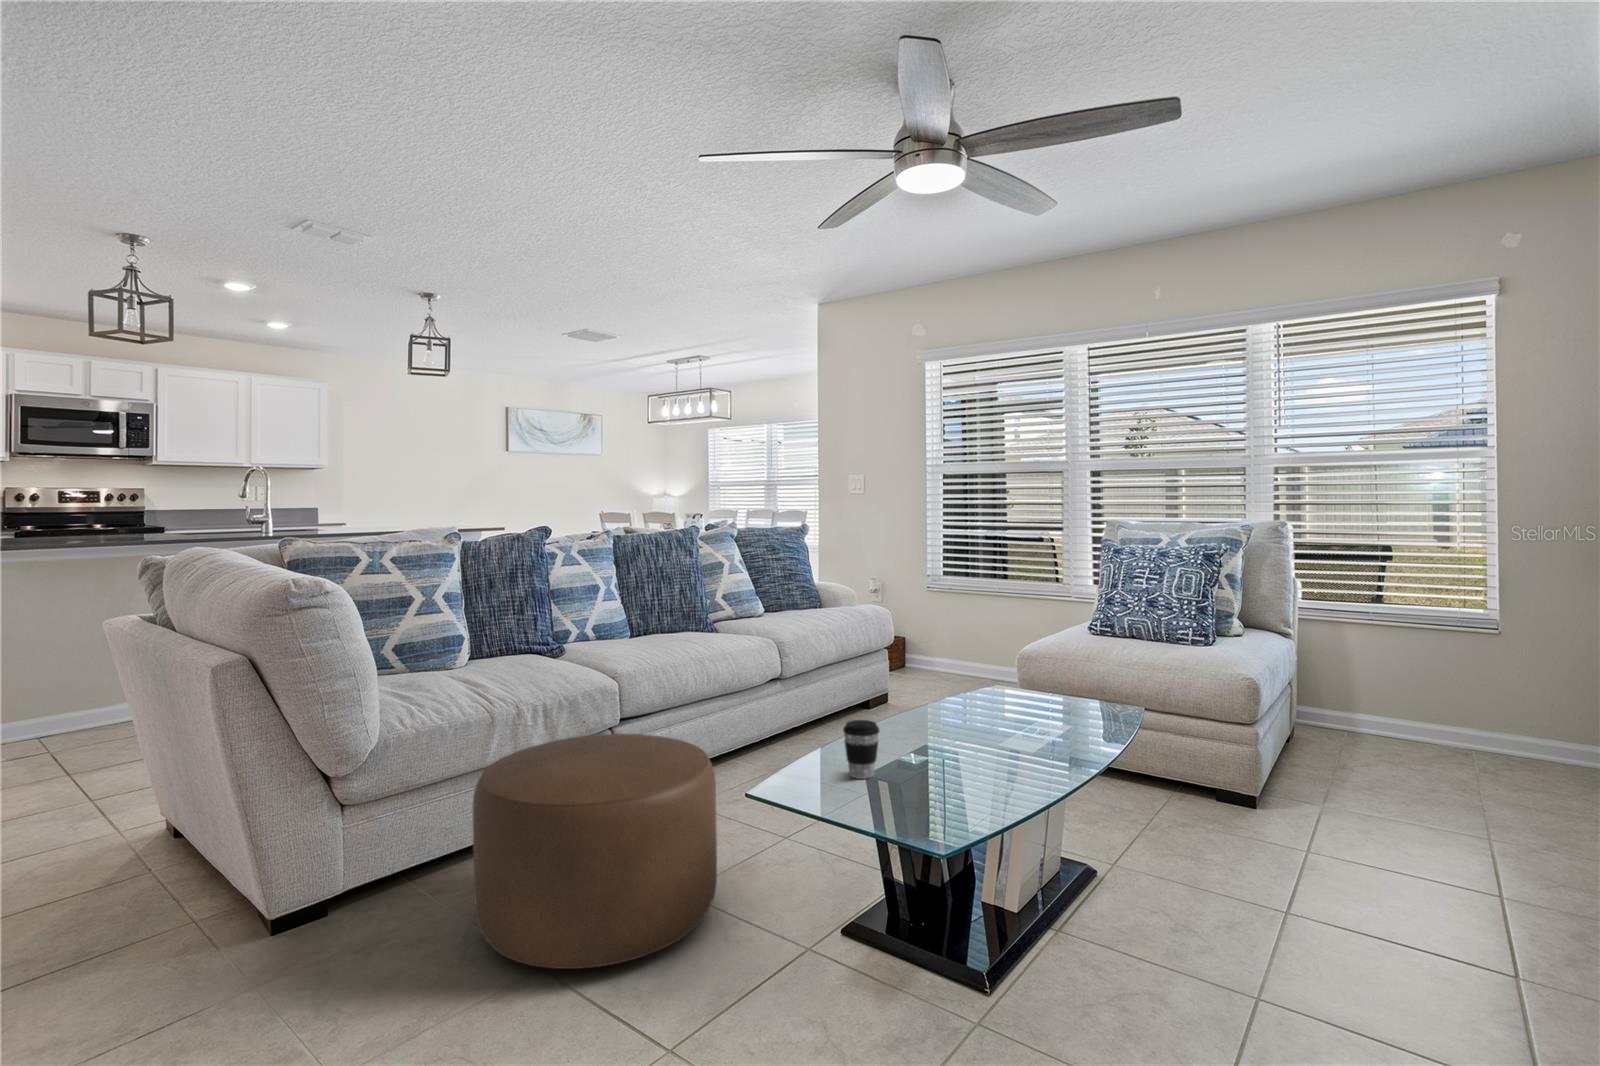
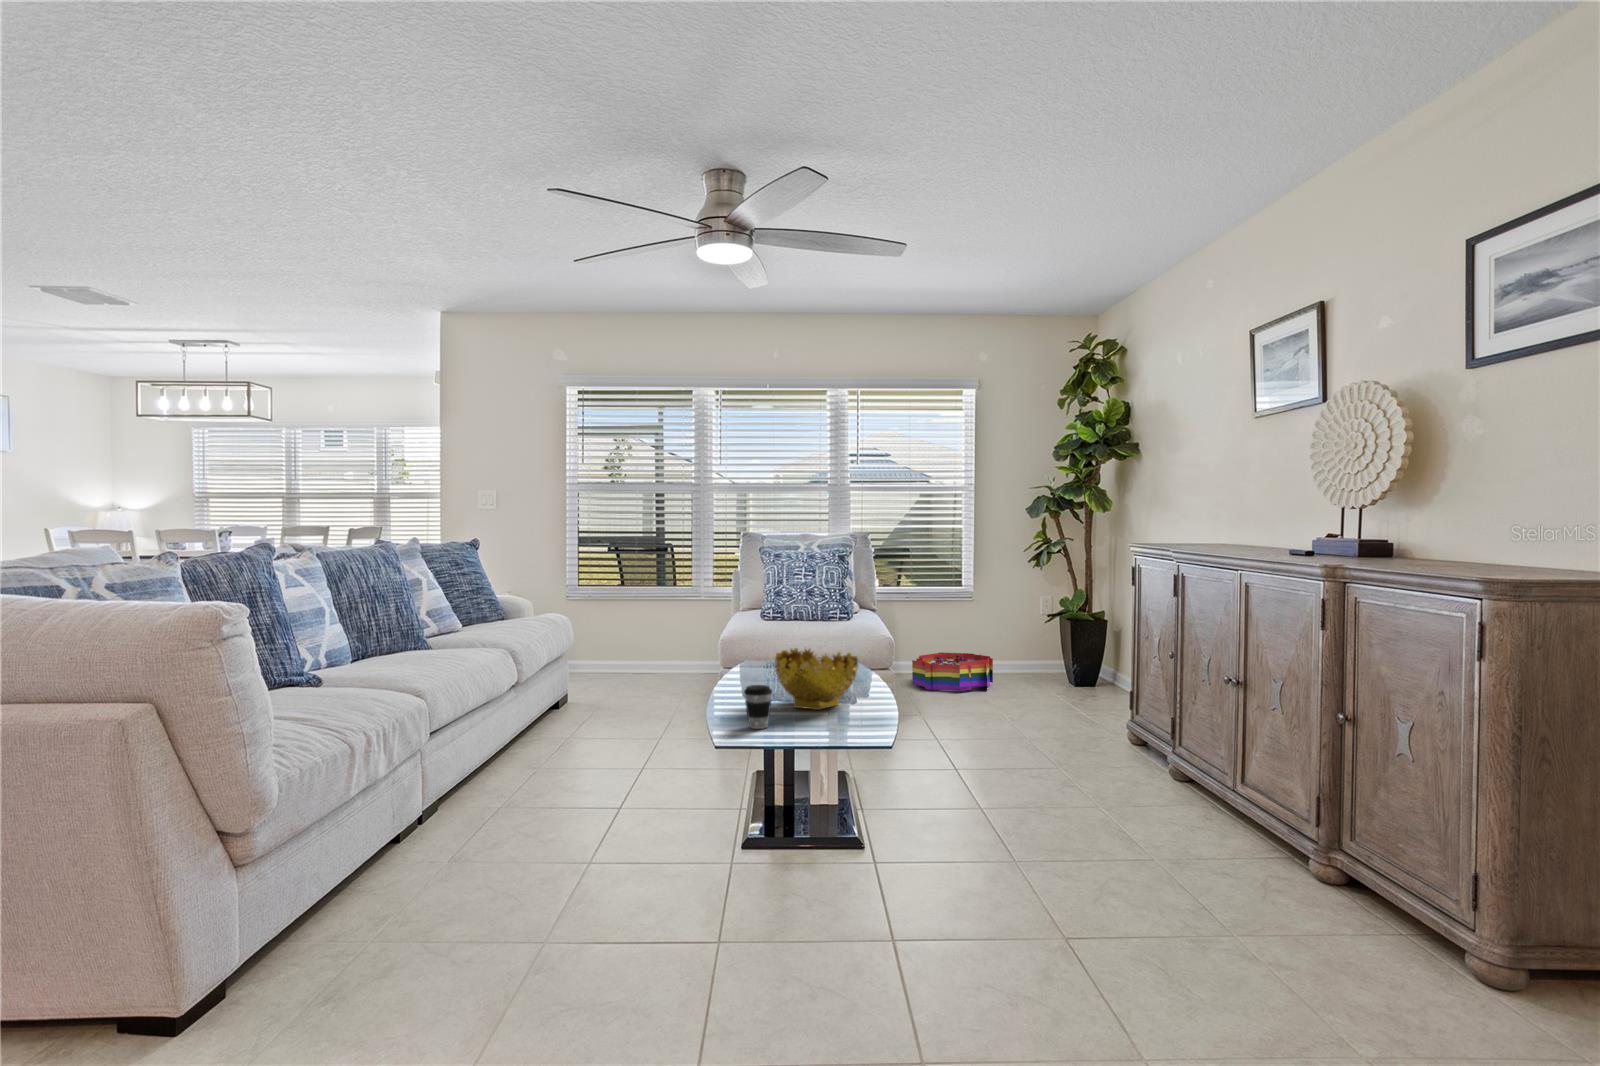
decorative bowl: none [925,677,1041,767] -> present [775,648,858,710]
storage bin: none [1352,703,1503,772] -> present [912,652,993,691]
ottoman: present [472,734,717,969] -> none [436,730,662,938]

